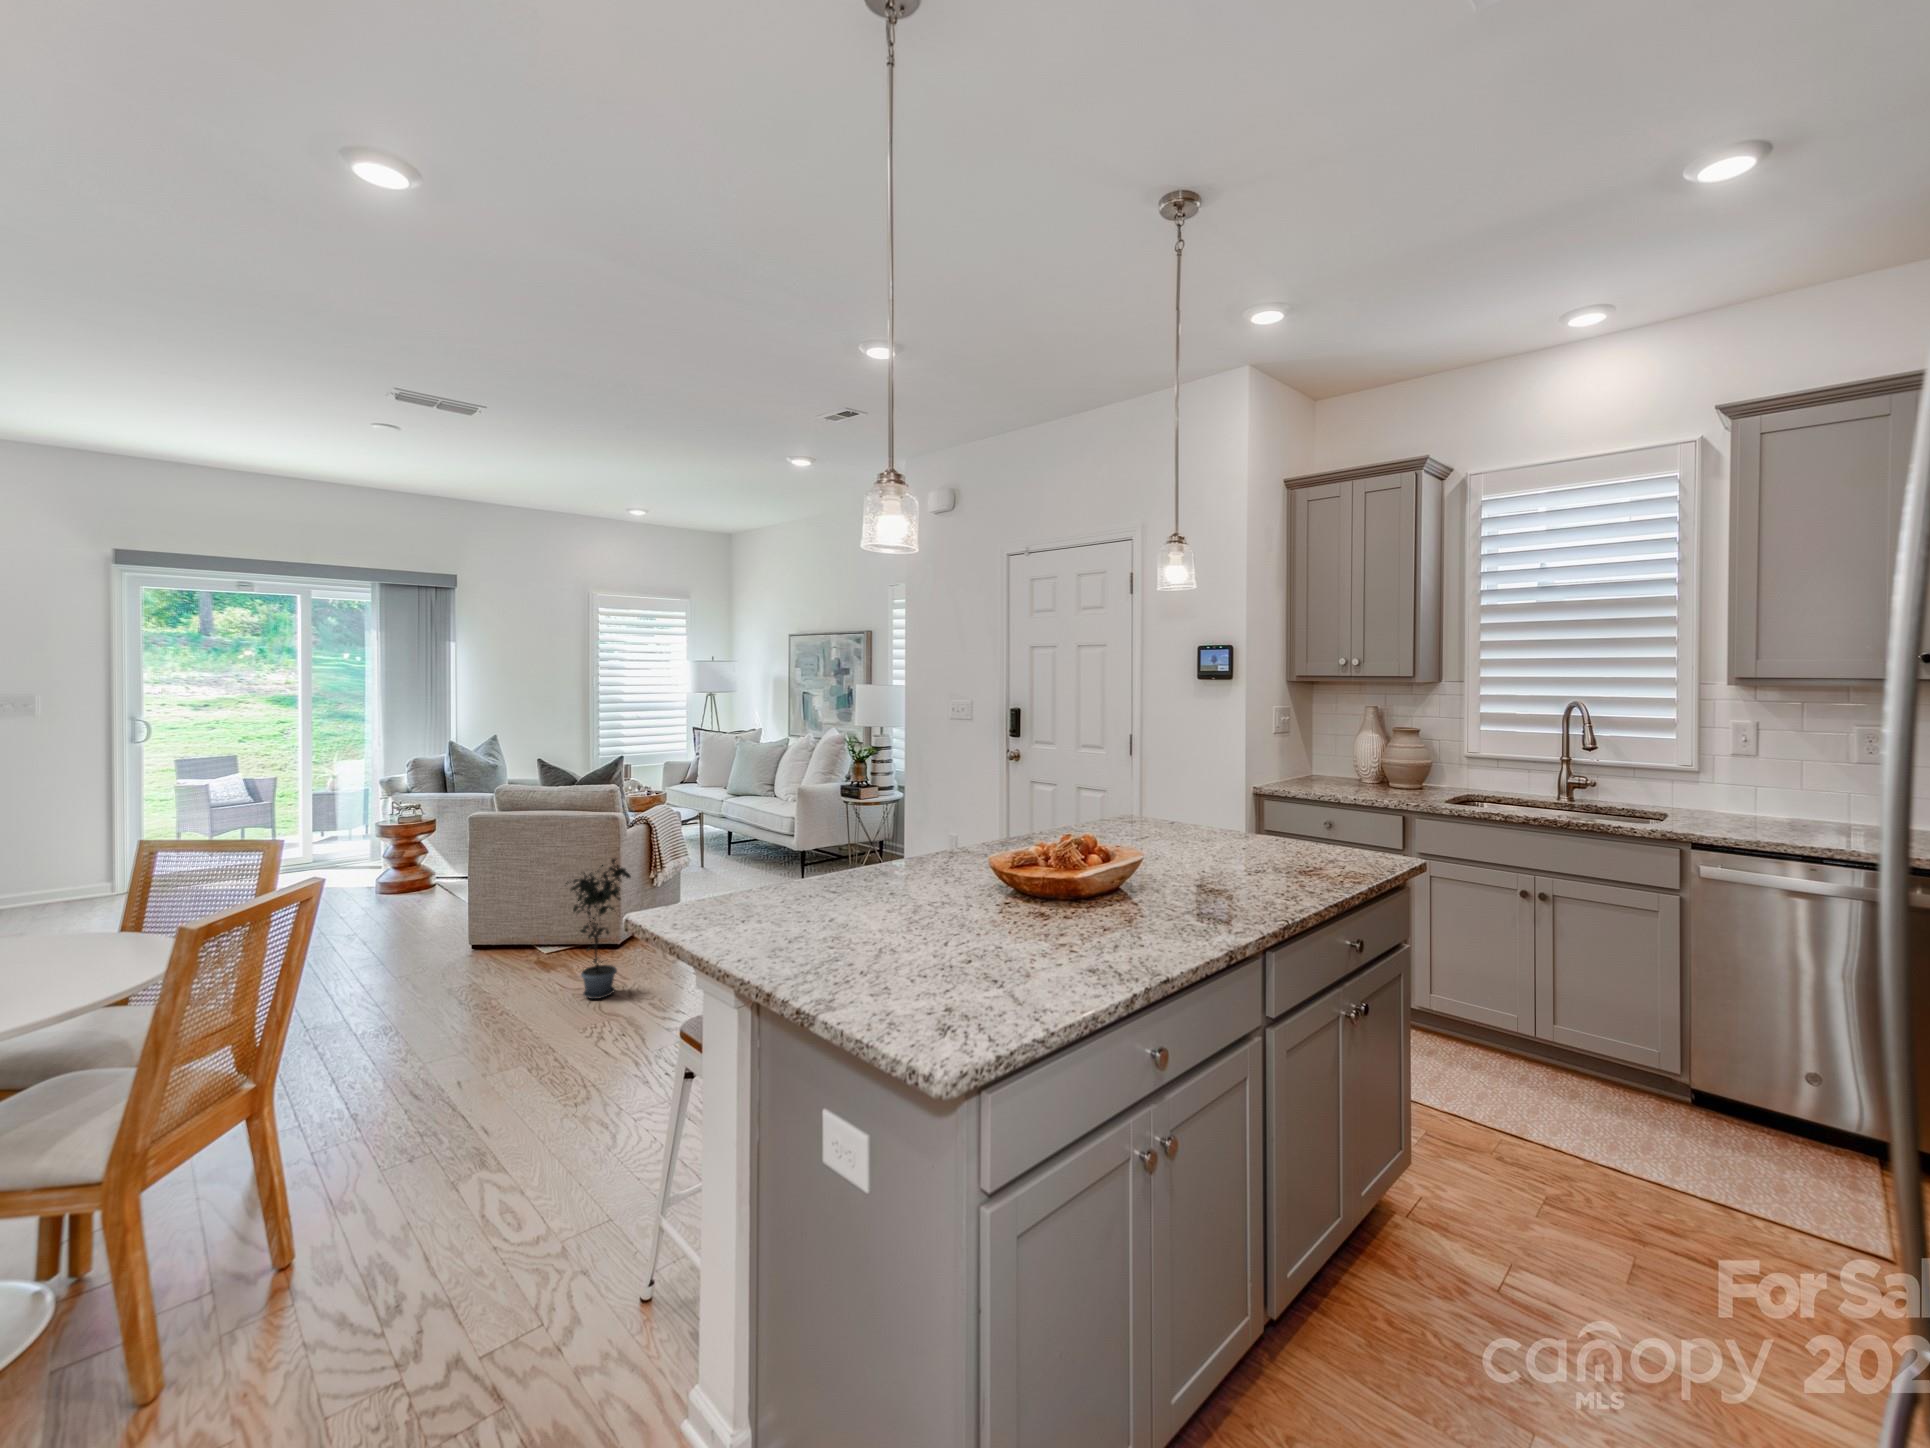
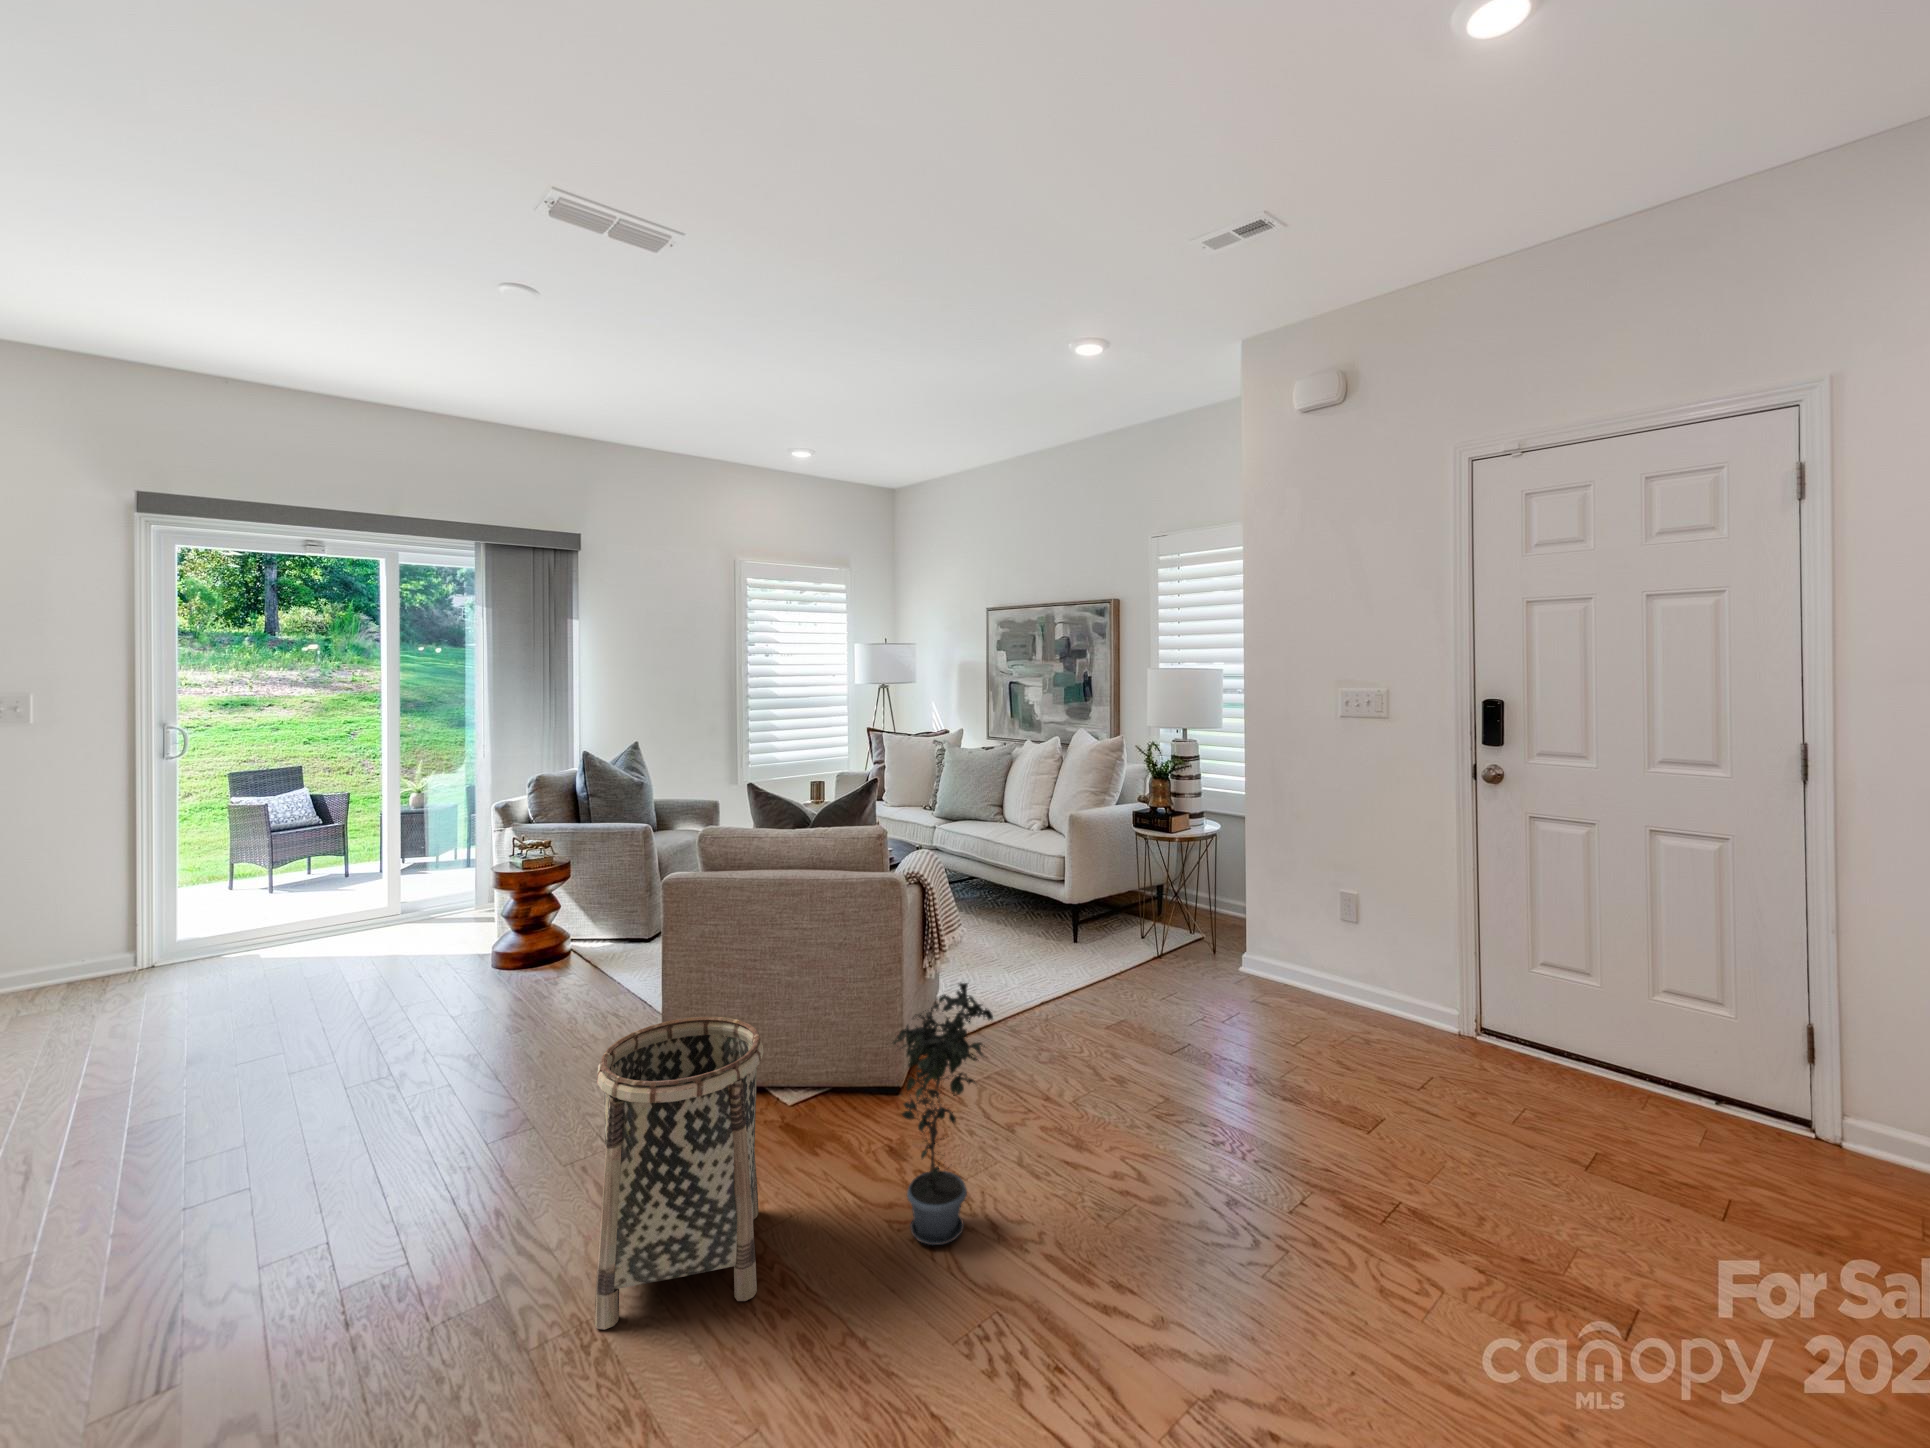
basket: none [394,880,502,1026] -> present [594,1017,764,1330]

